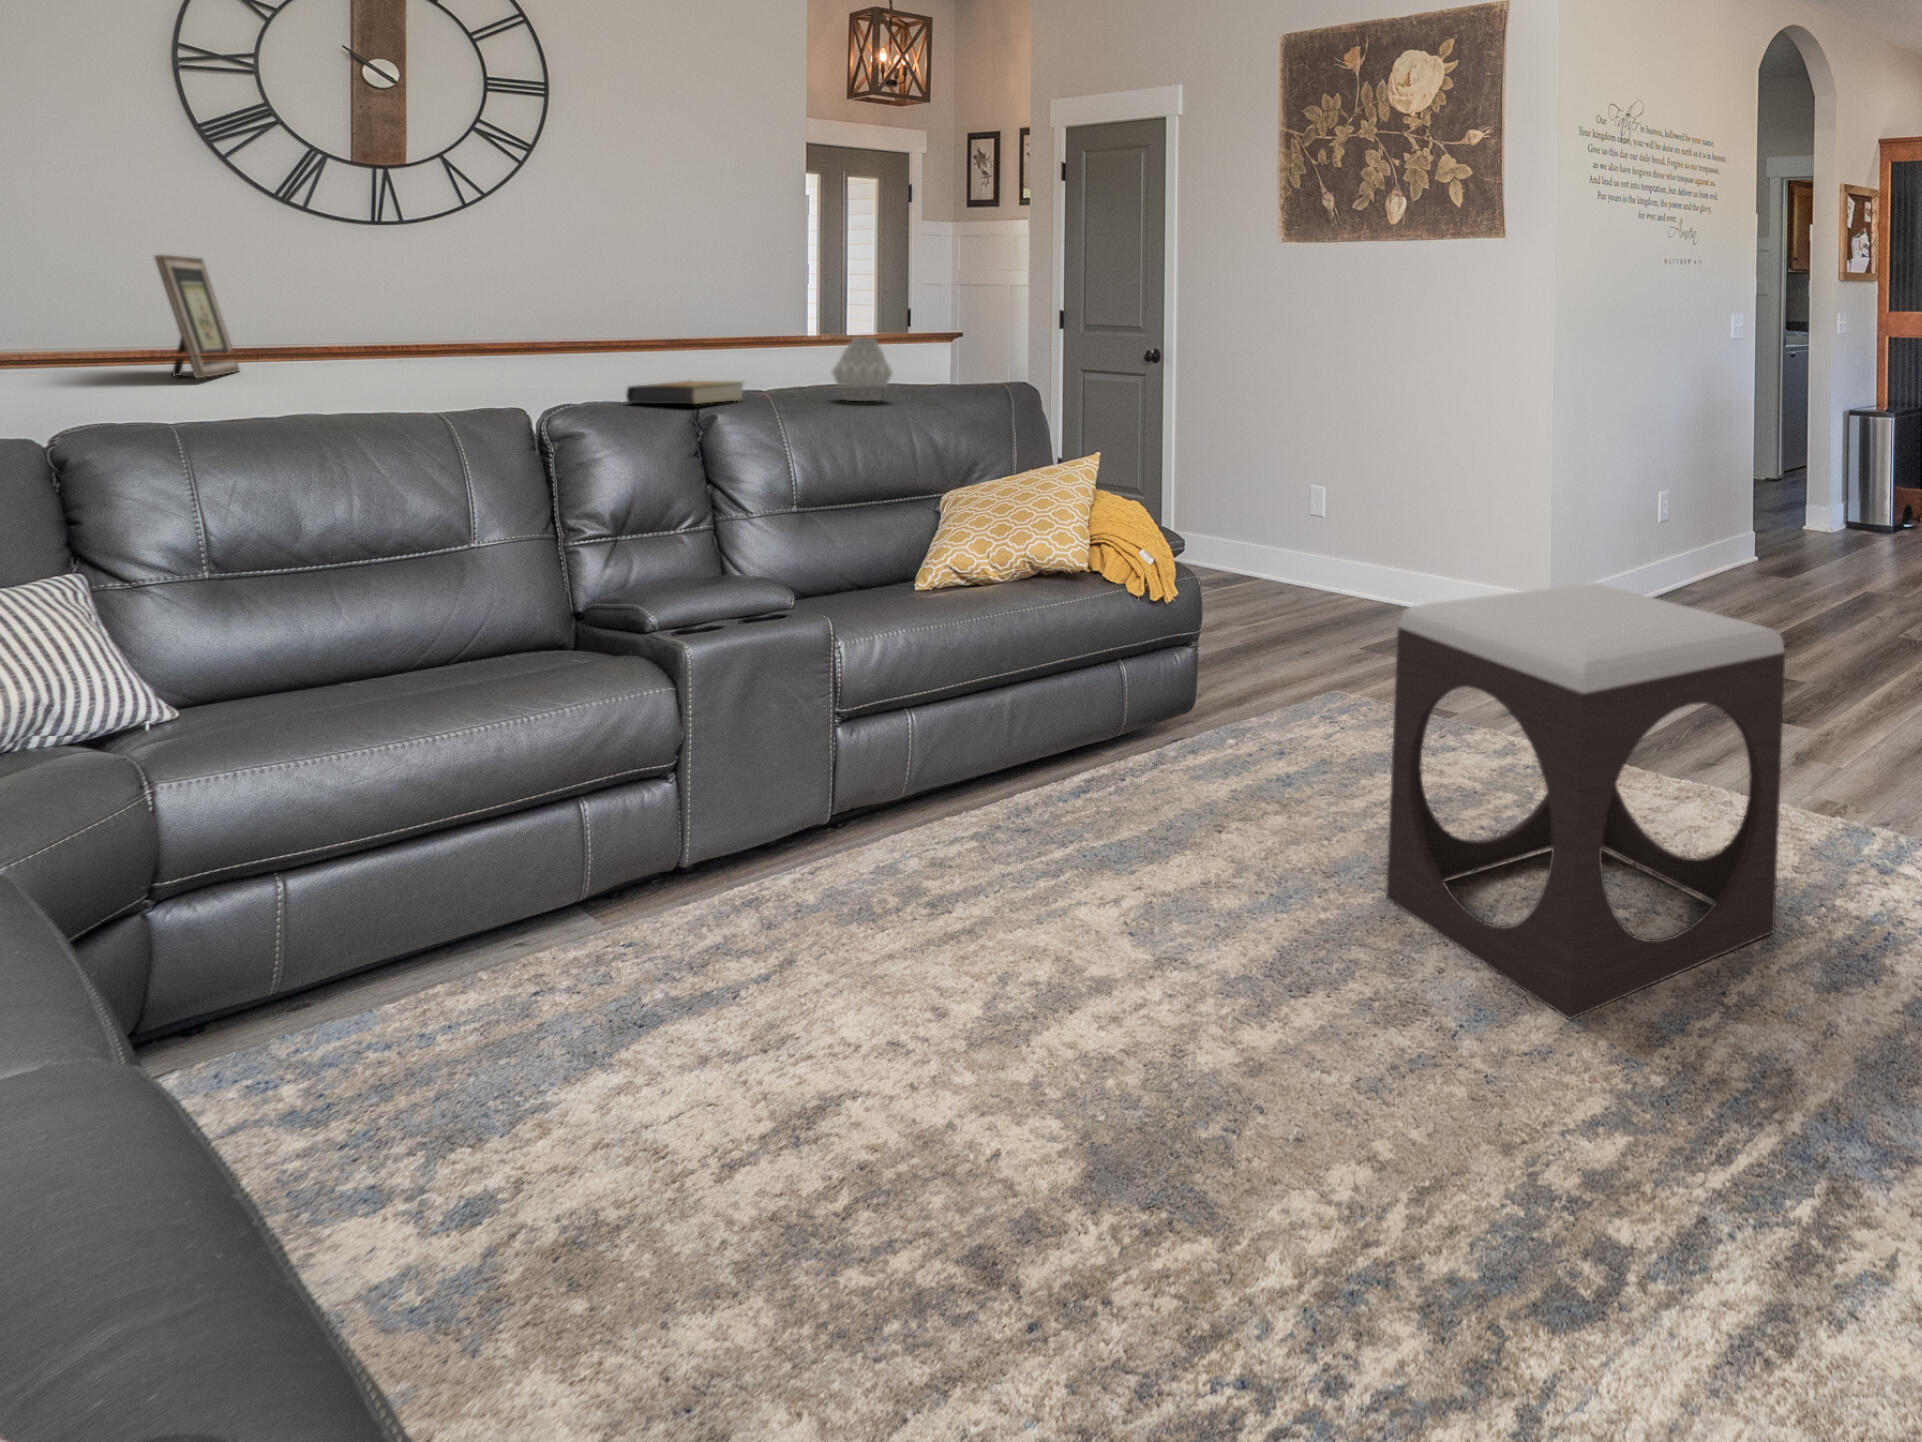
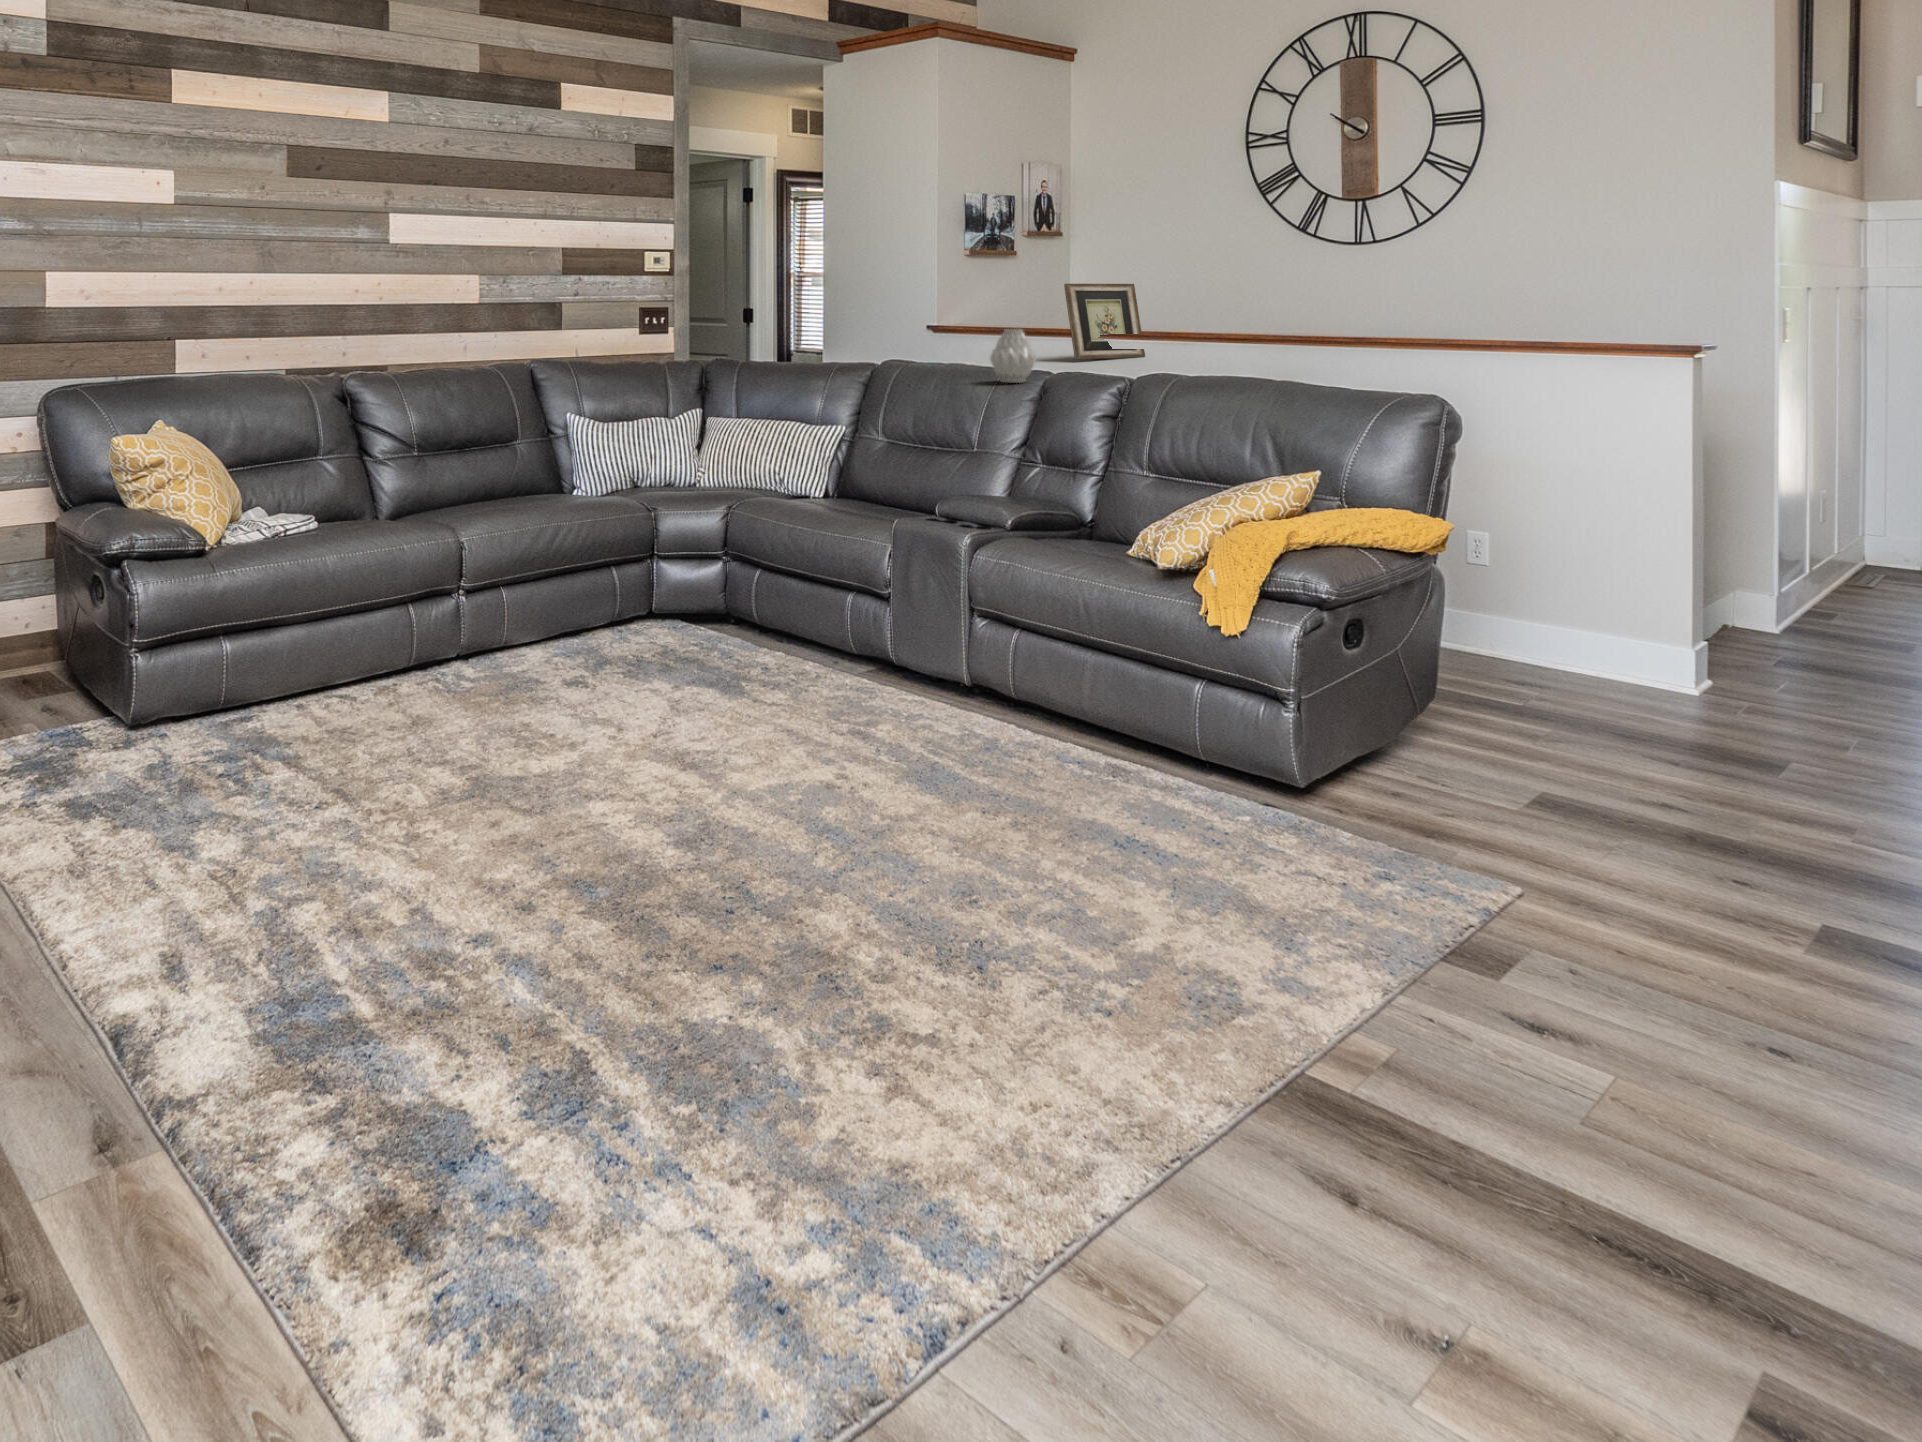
vase: present [832,338,892,401] -> present [990,329,1036,383]
book: present [626,381,743,404] -> none [1150,370,1236,389]
footstool: present [1386,583,1785,1020] -> none [556,595,978,1086]

